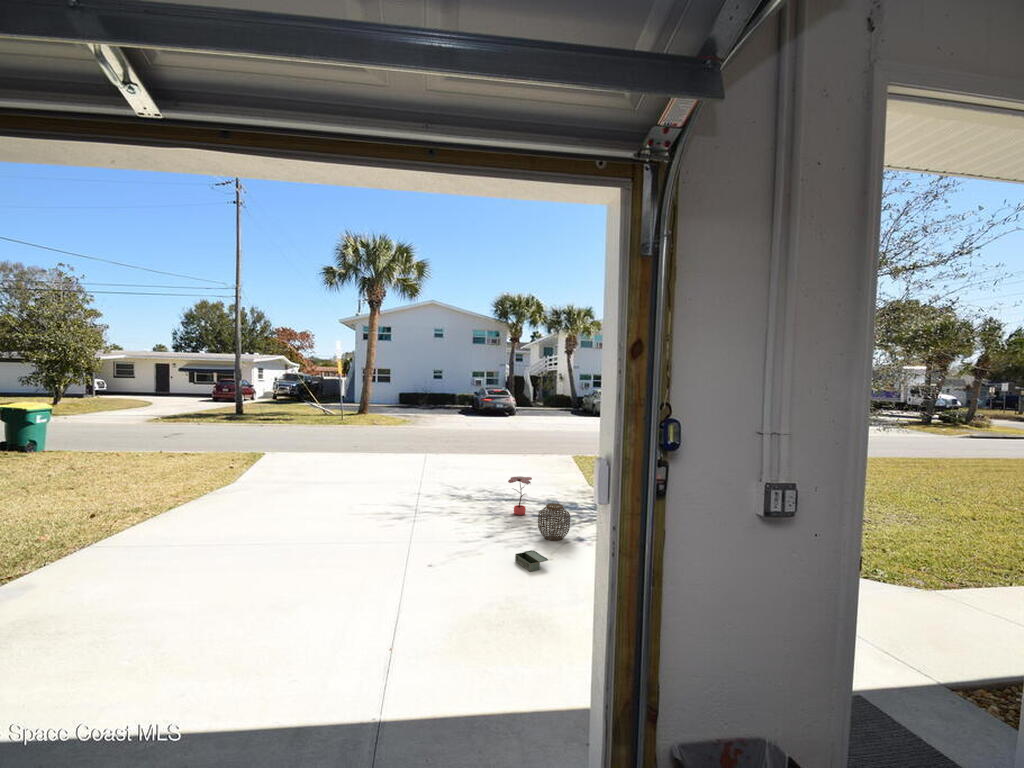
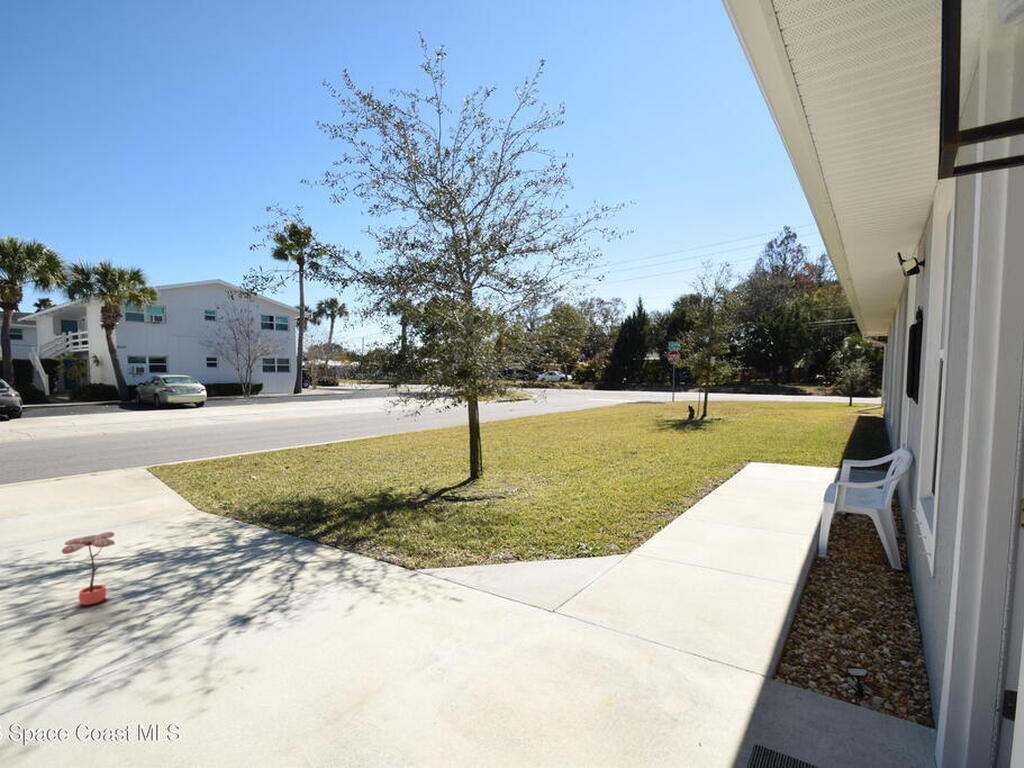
woven basket: present [538,503,570,541] -> none [151,569,216,638]
toolbox: present [515,550,548,572] -> none [124,677,203,727]

